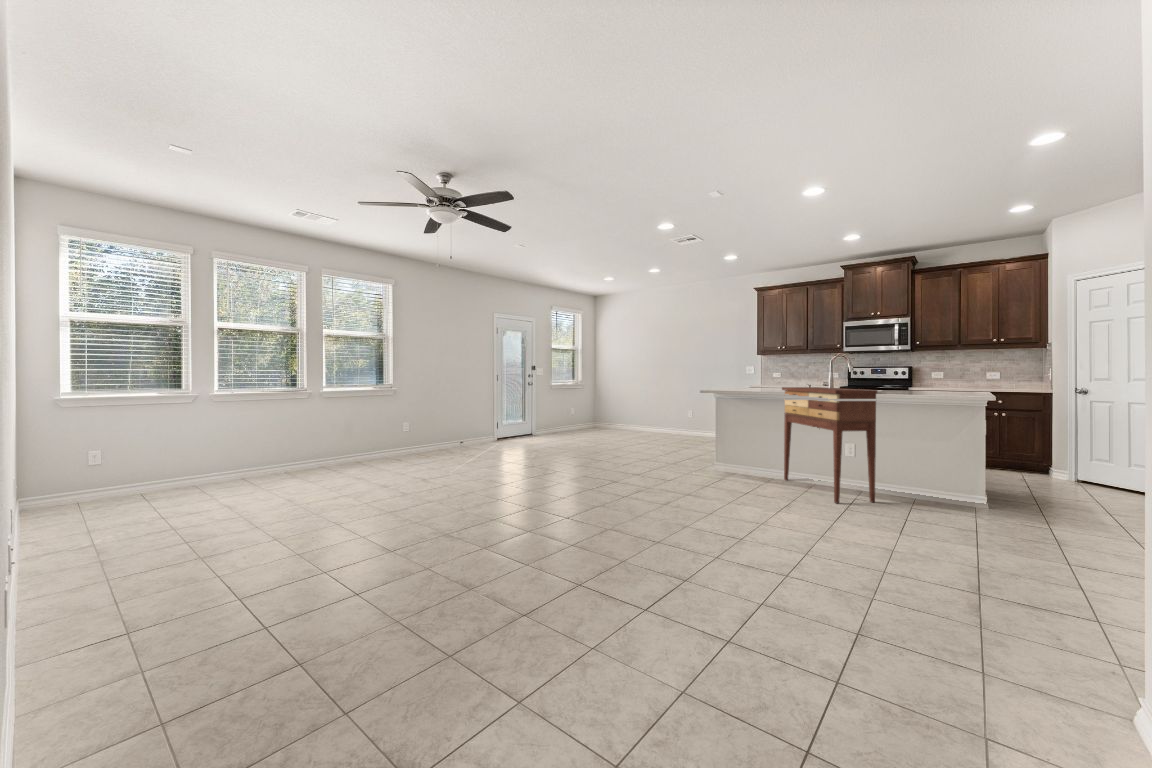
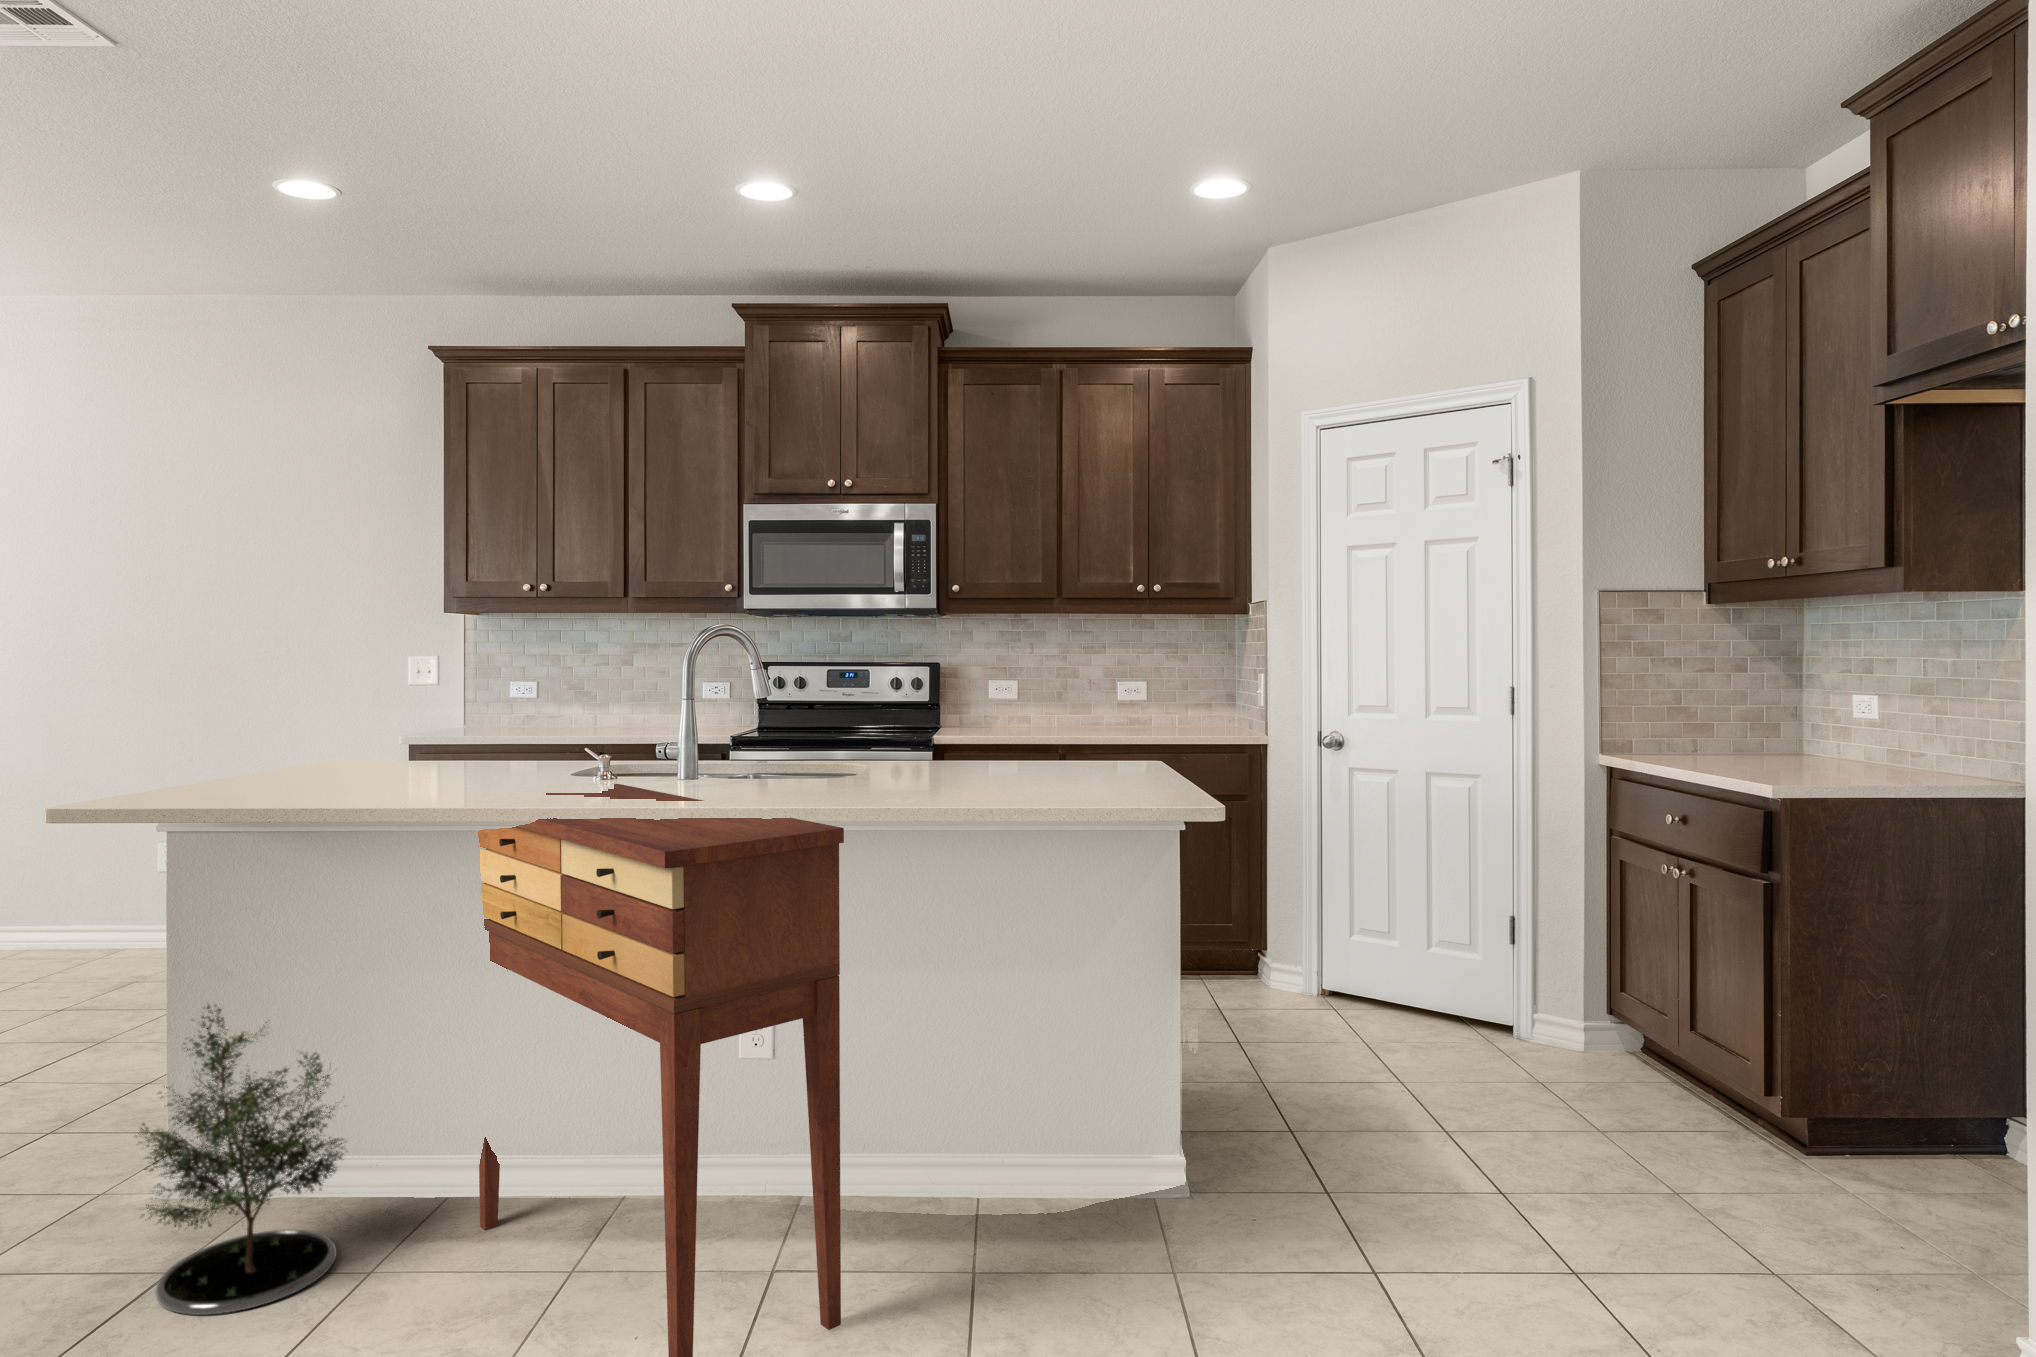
potted tree: none [722,423,759,481] -> present [138,1004,343,1315]

